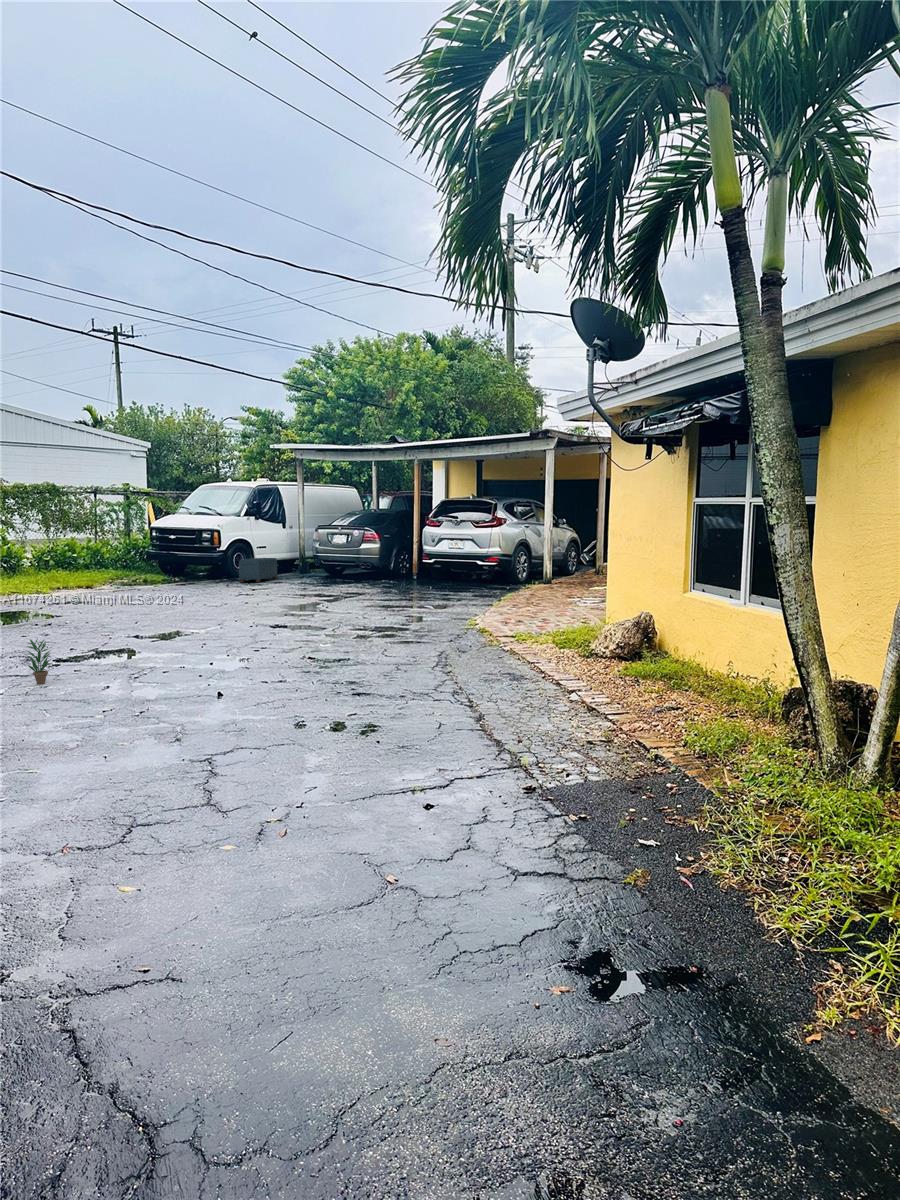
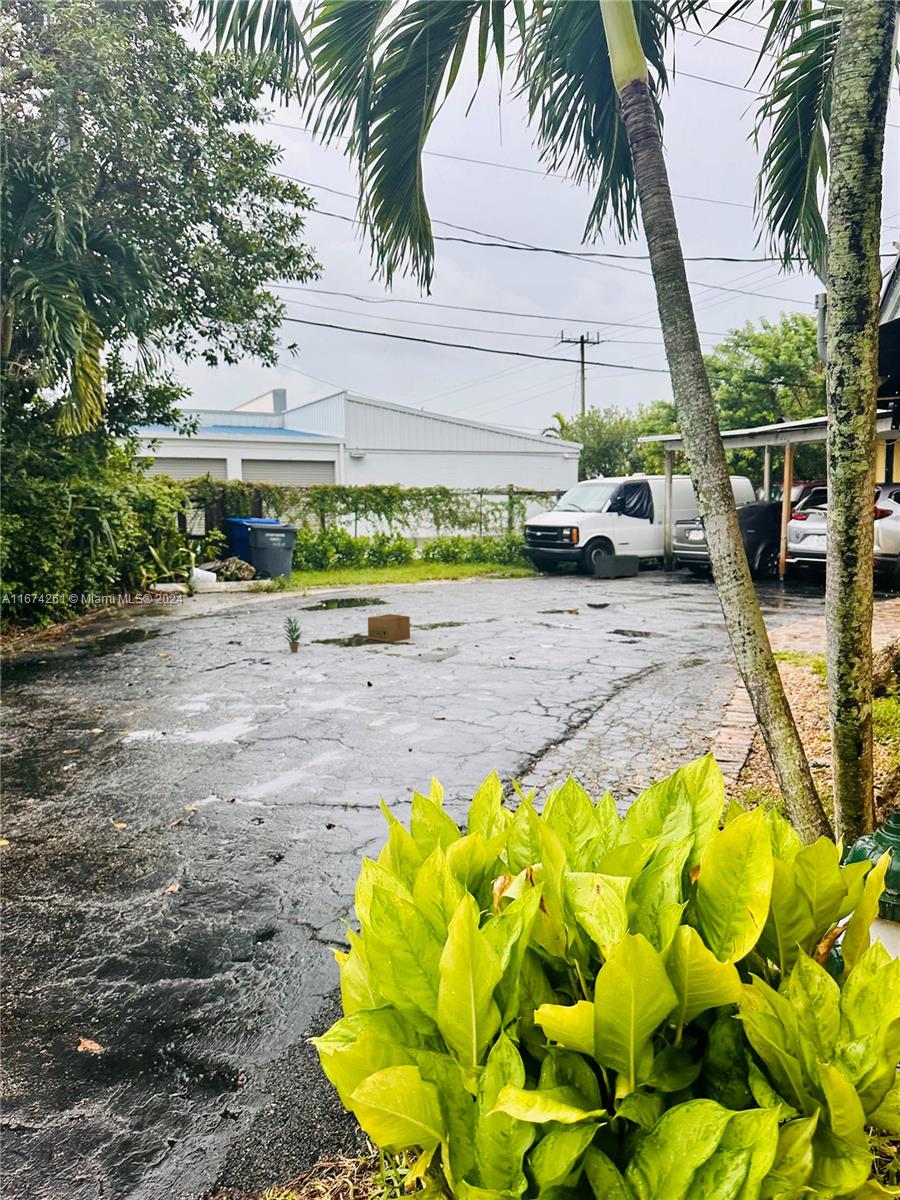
cardboard box: none [112,629,164,661] -> present [368,614,410,642]

